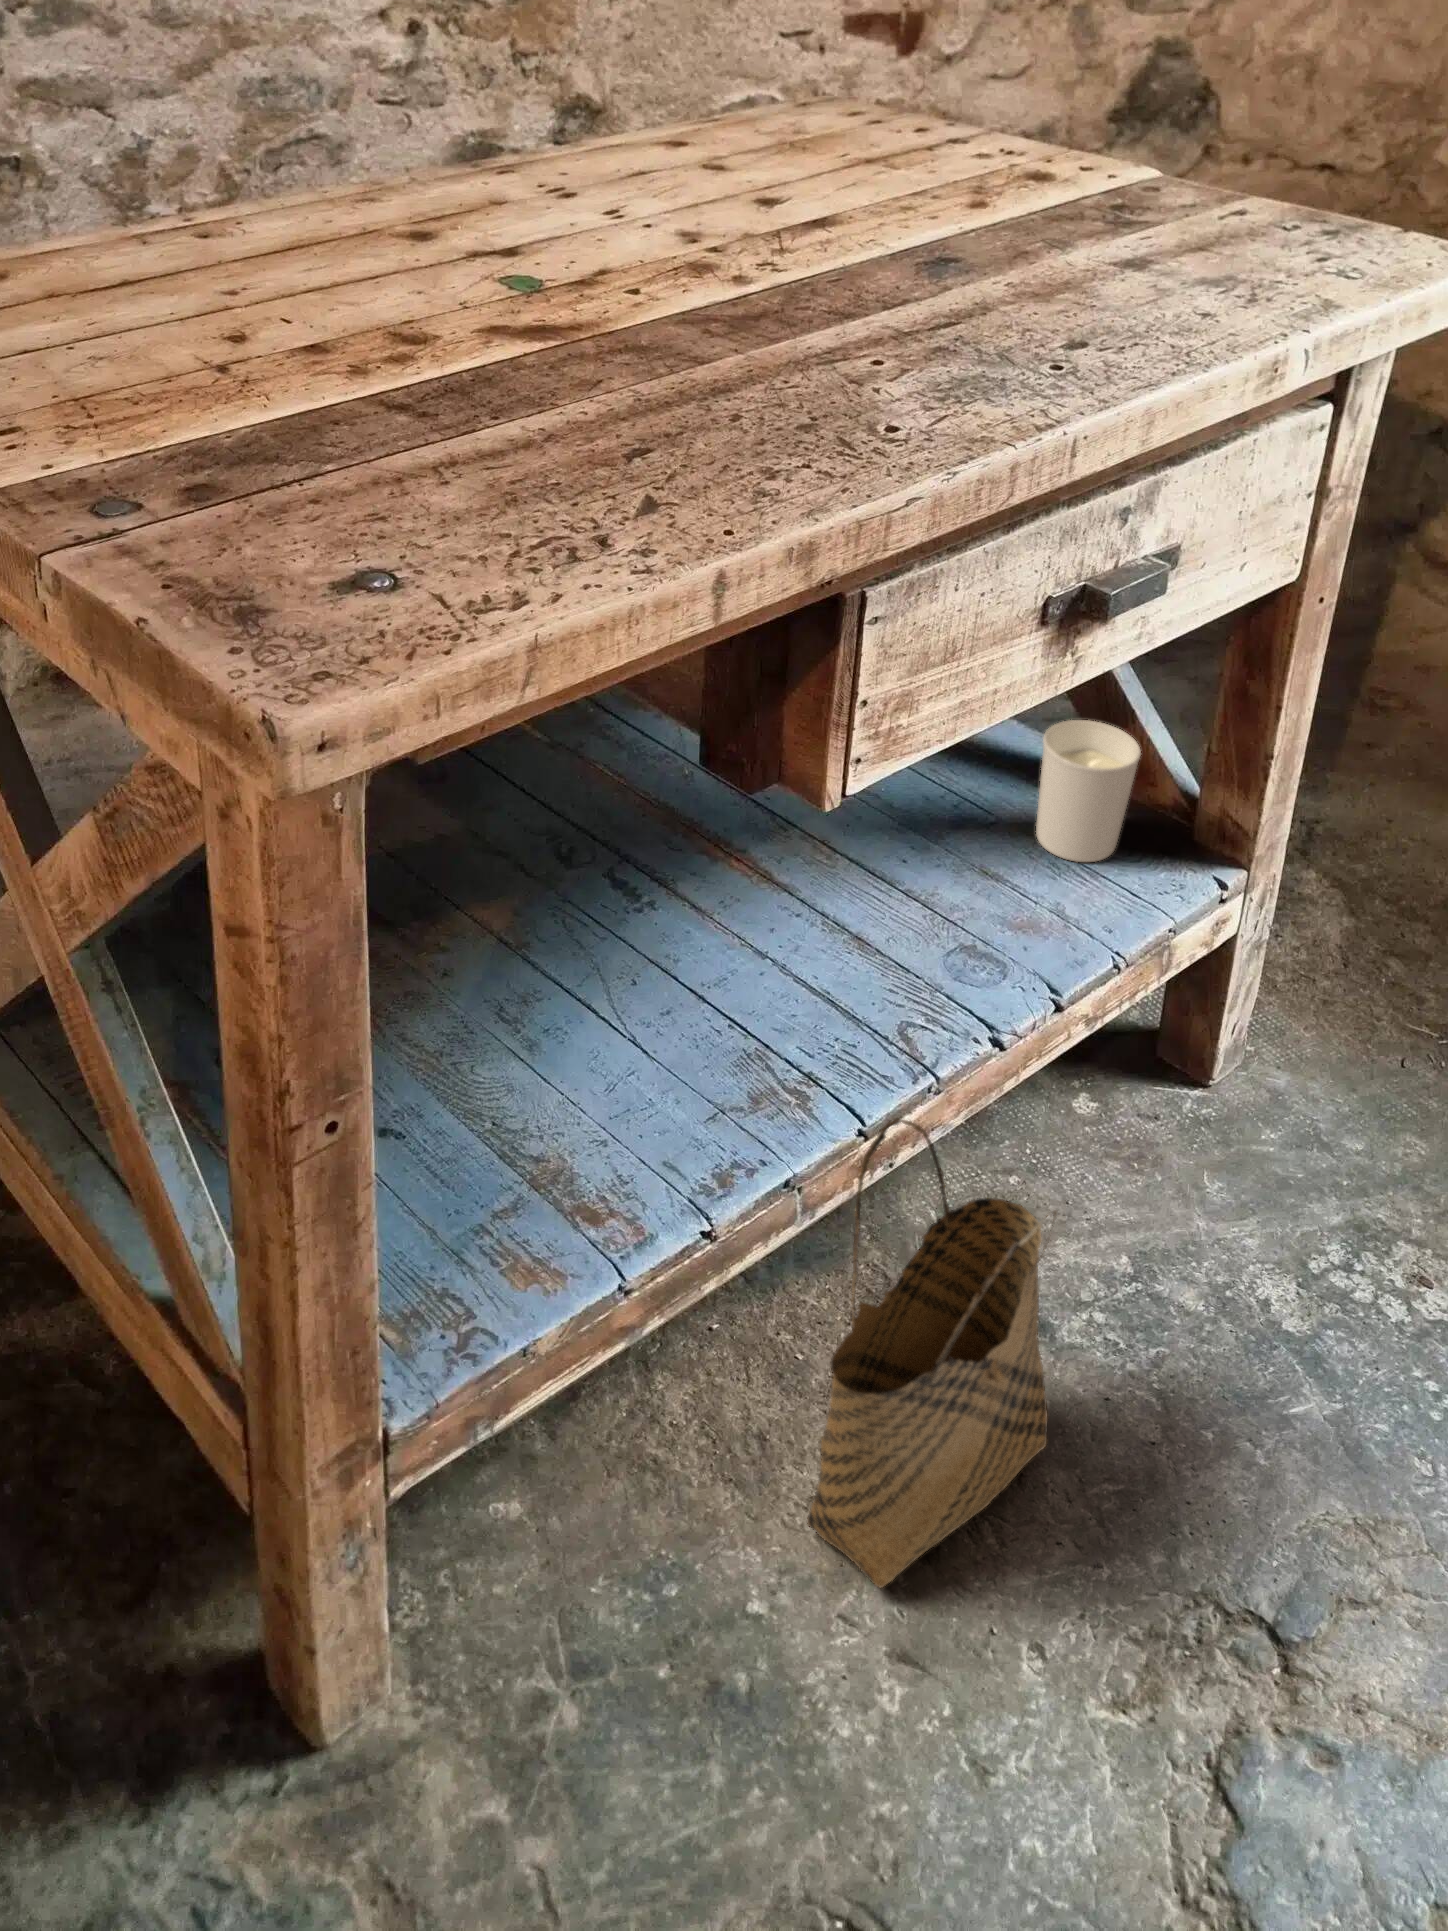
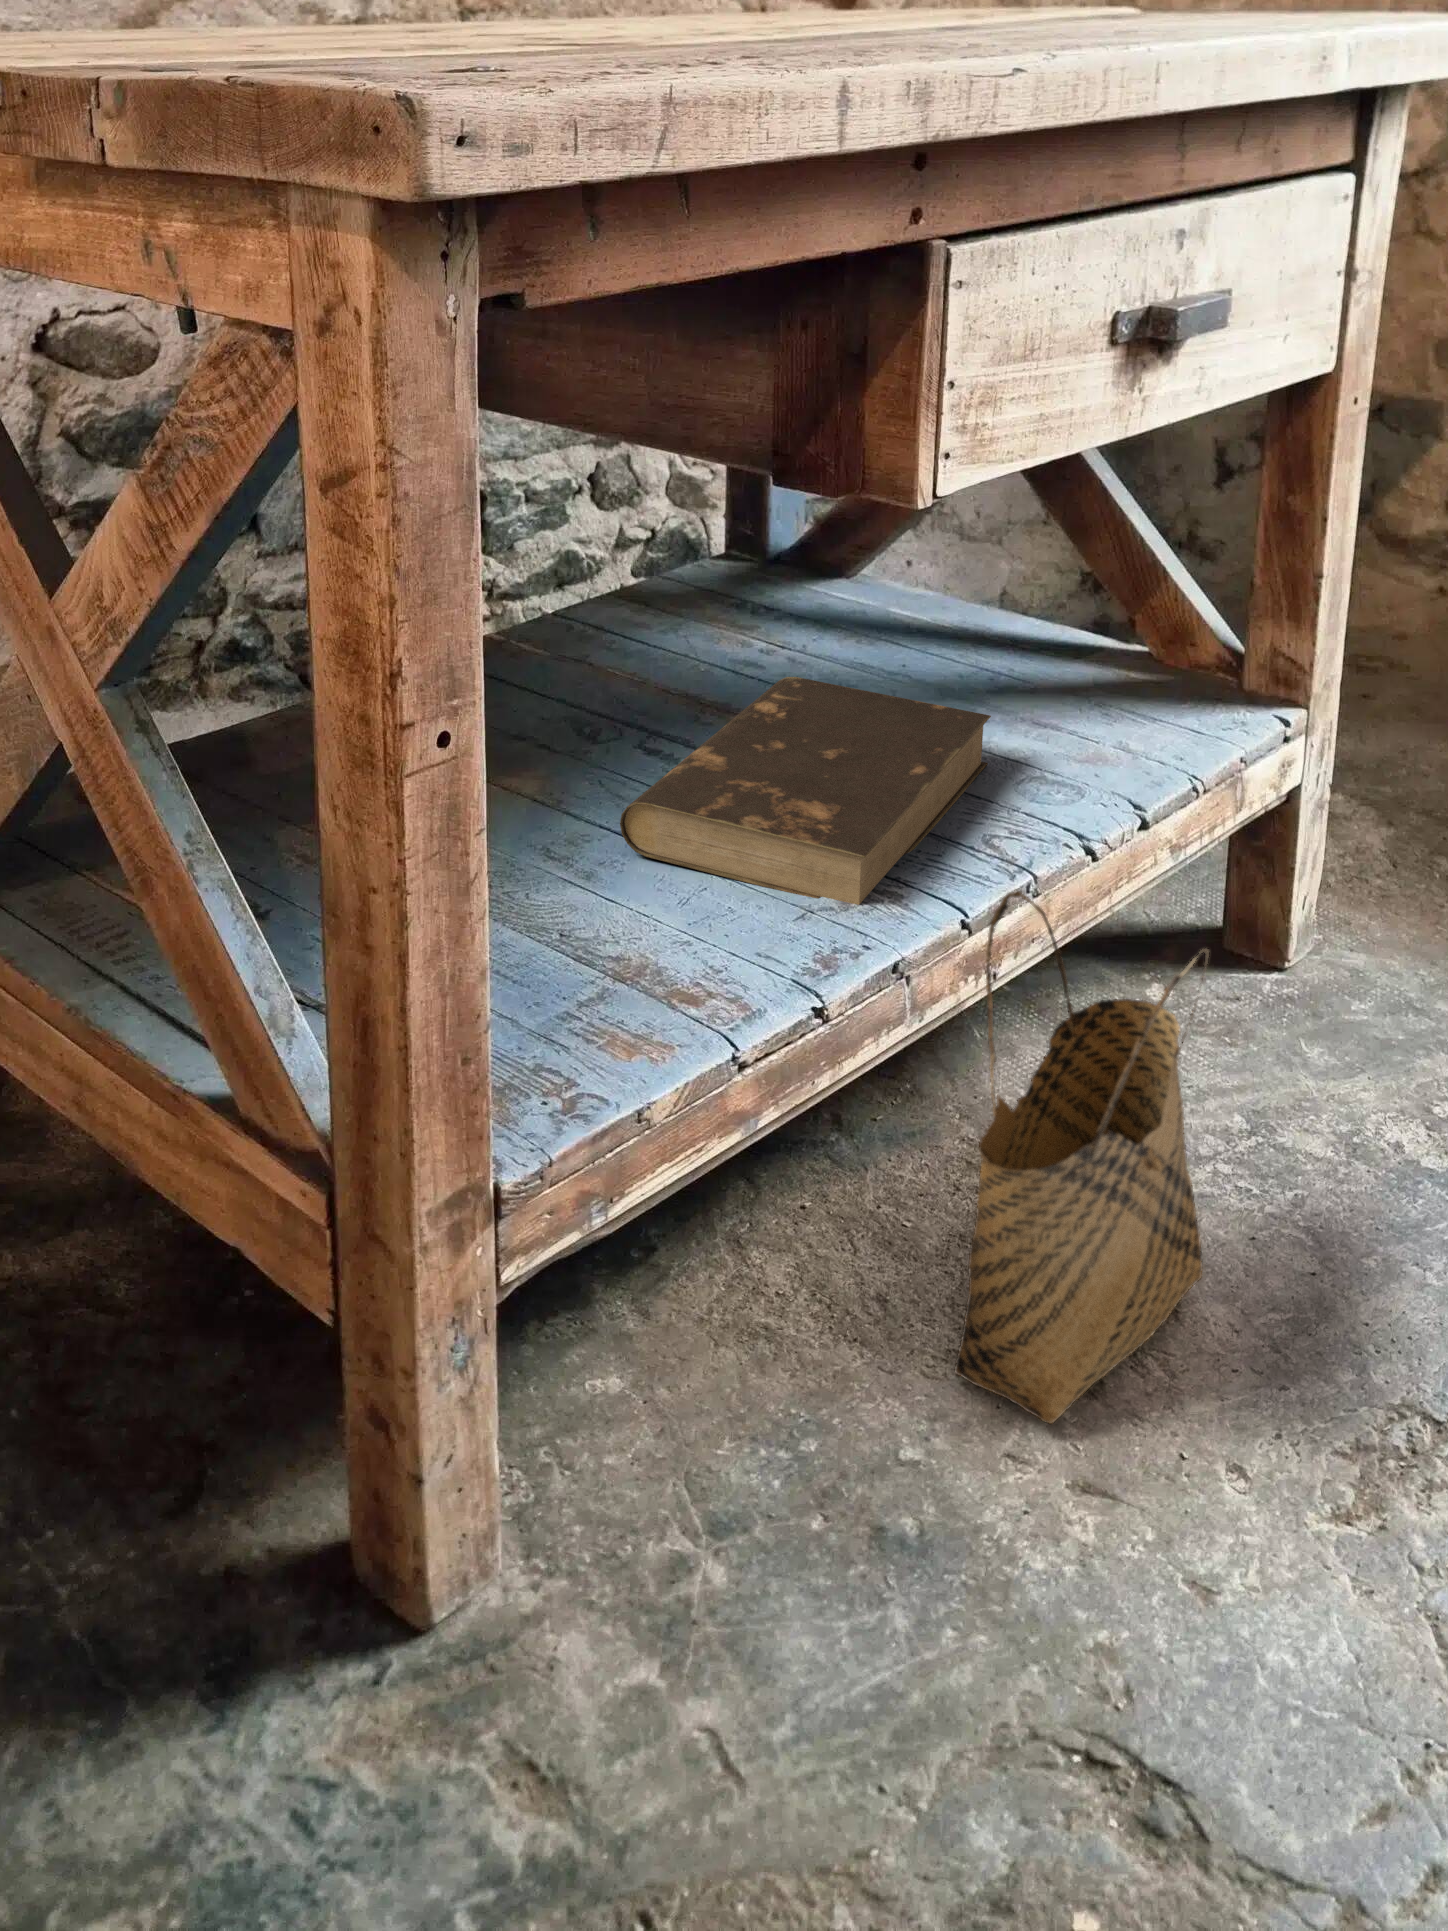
candle holder: present [1036,720,1141,862] -> none [1088,567,1192,711]
book: none [562,811,927,1097] -> present [620,677,991,905]

